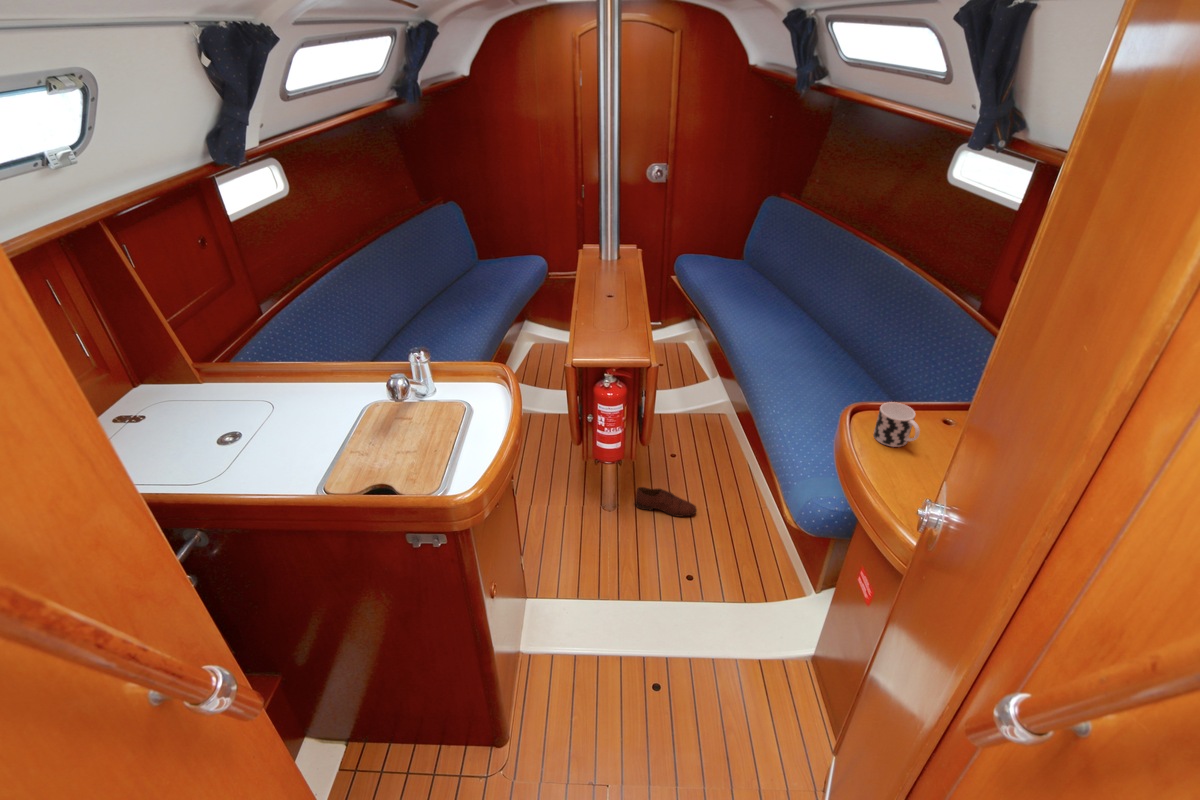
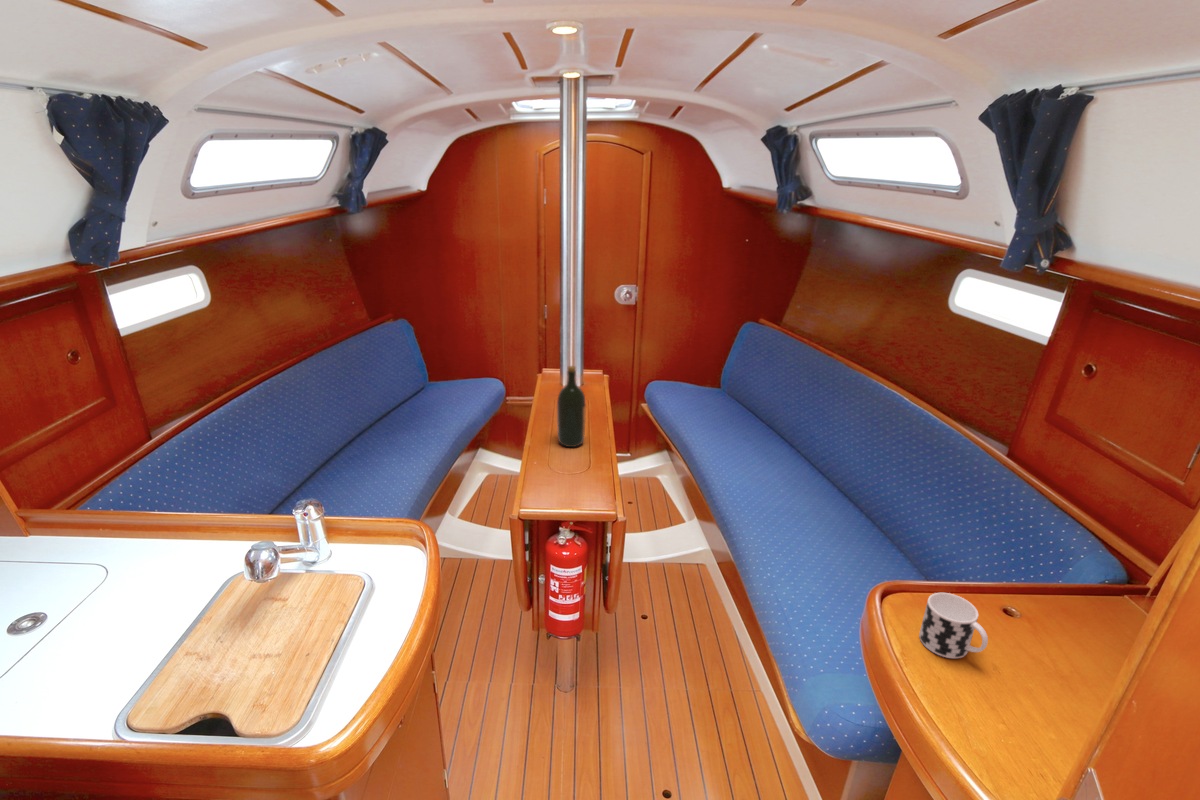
wine bottle: none [599,242,623,312] -> present [557,366,586,447]
shoe: present [636,487,697,517] -> none [598,667,675,708]

